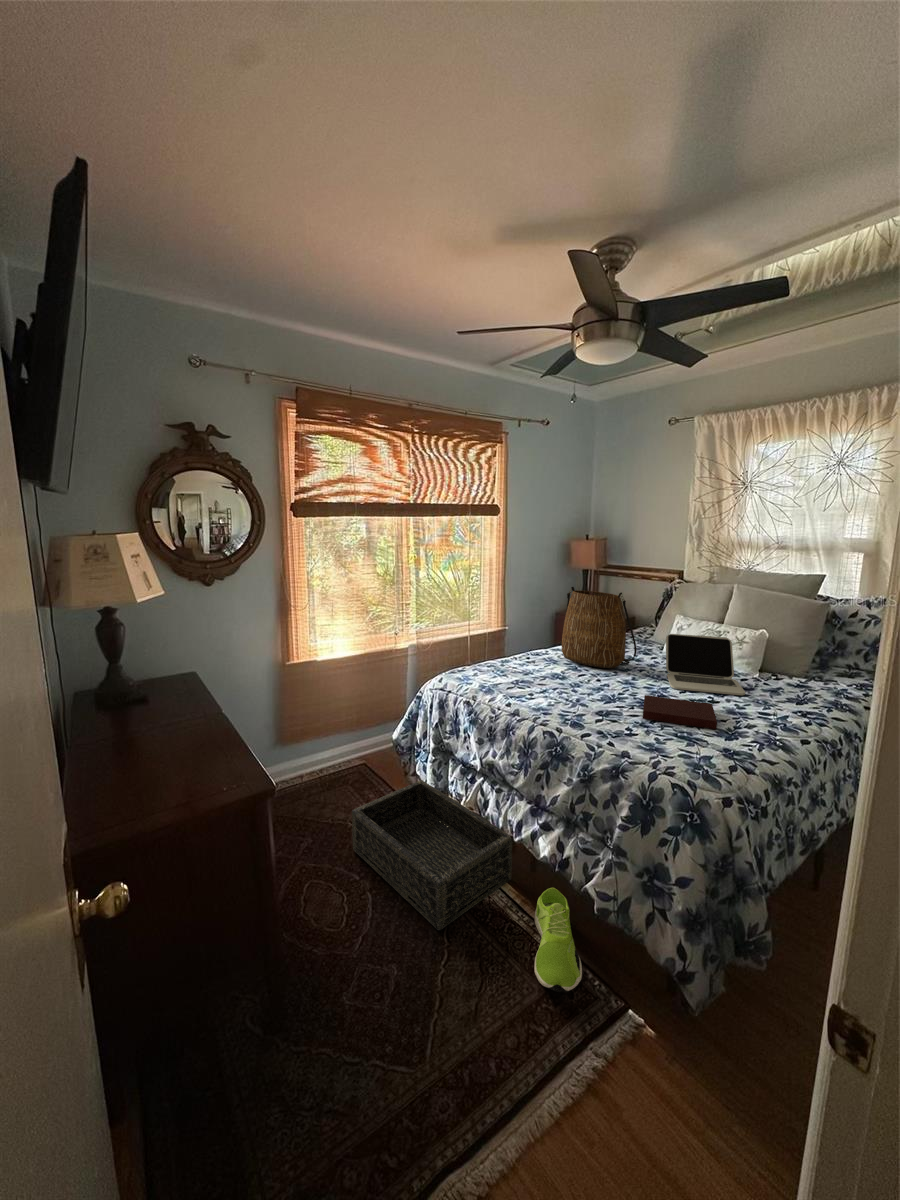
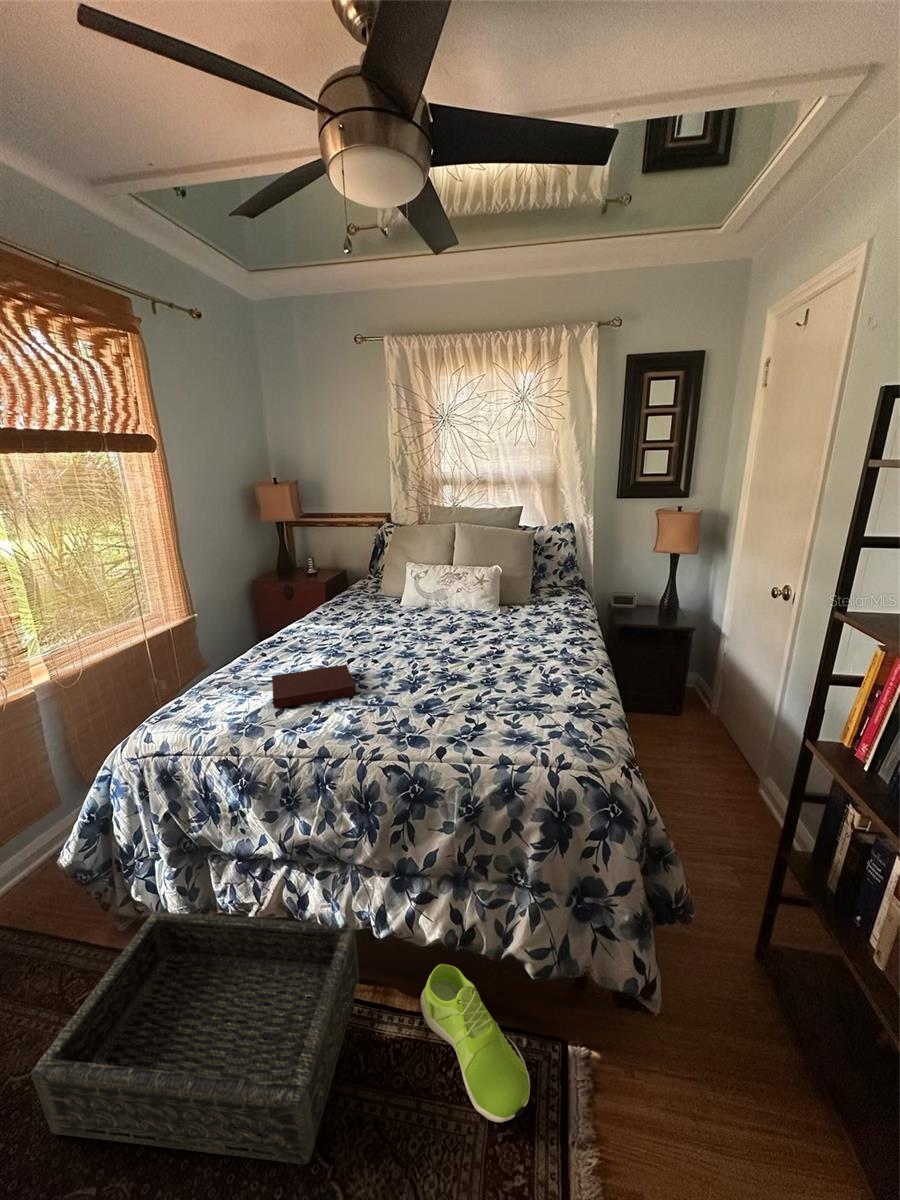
tote bag: present [562,587,637,668] -> none [311,547,405,647]
laptop: present [666,634,745,695] -> none [433,581,529,650]
notebook: present [643,695,717,729] -> present [272,665,356,708]

